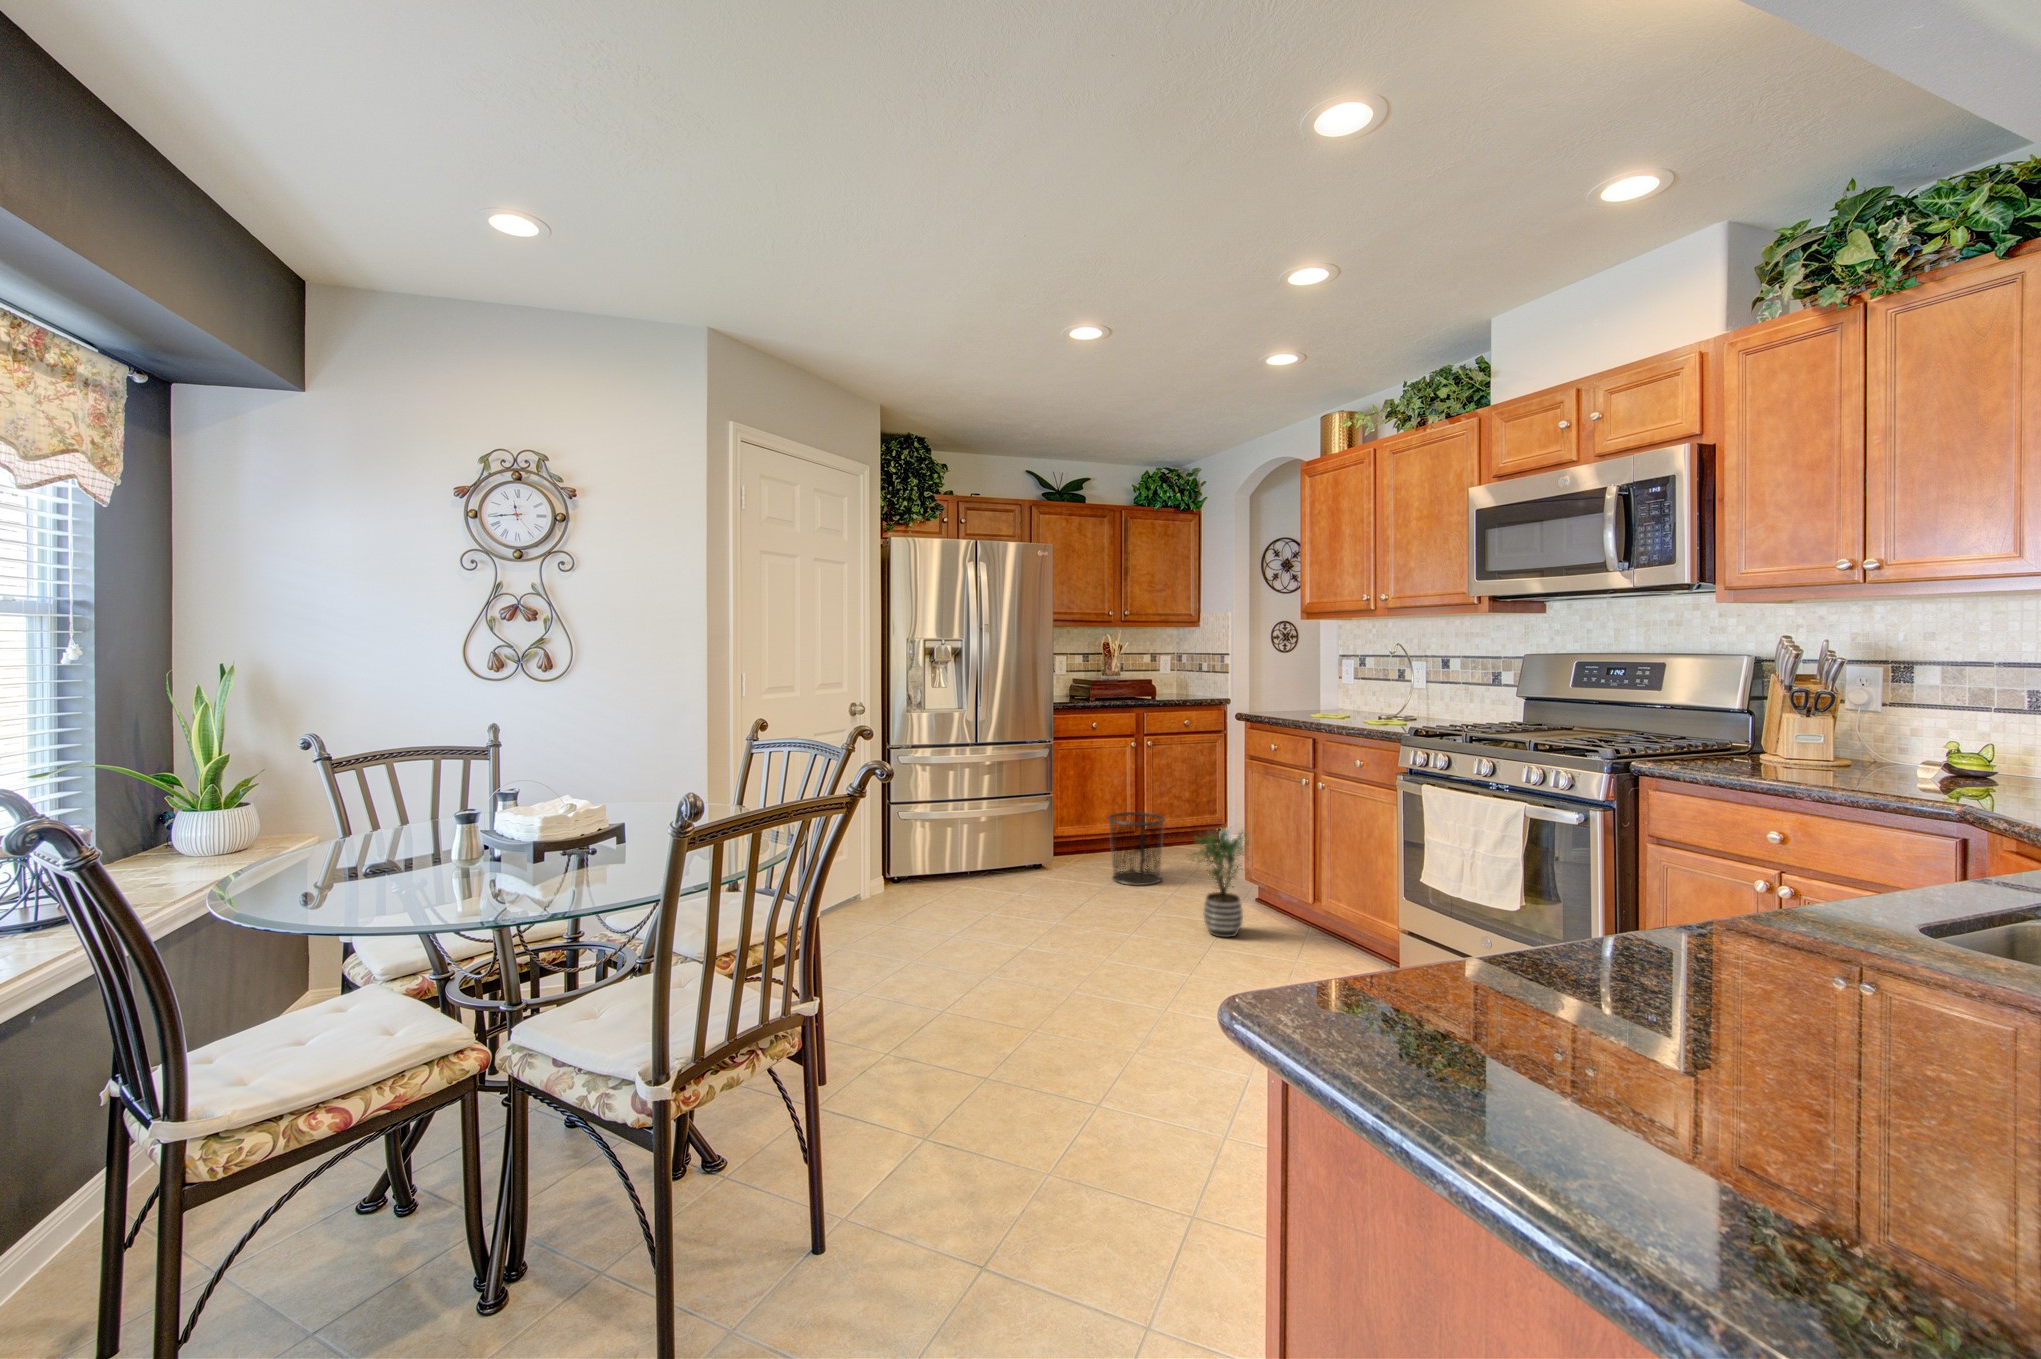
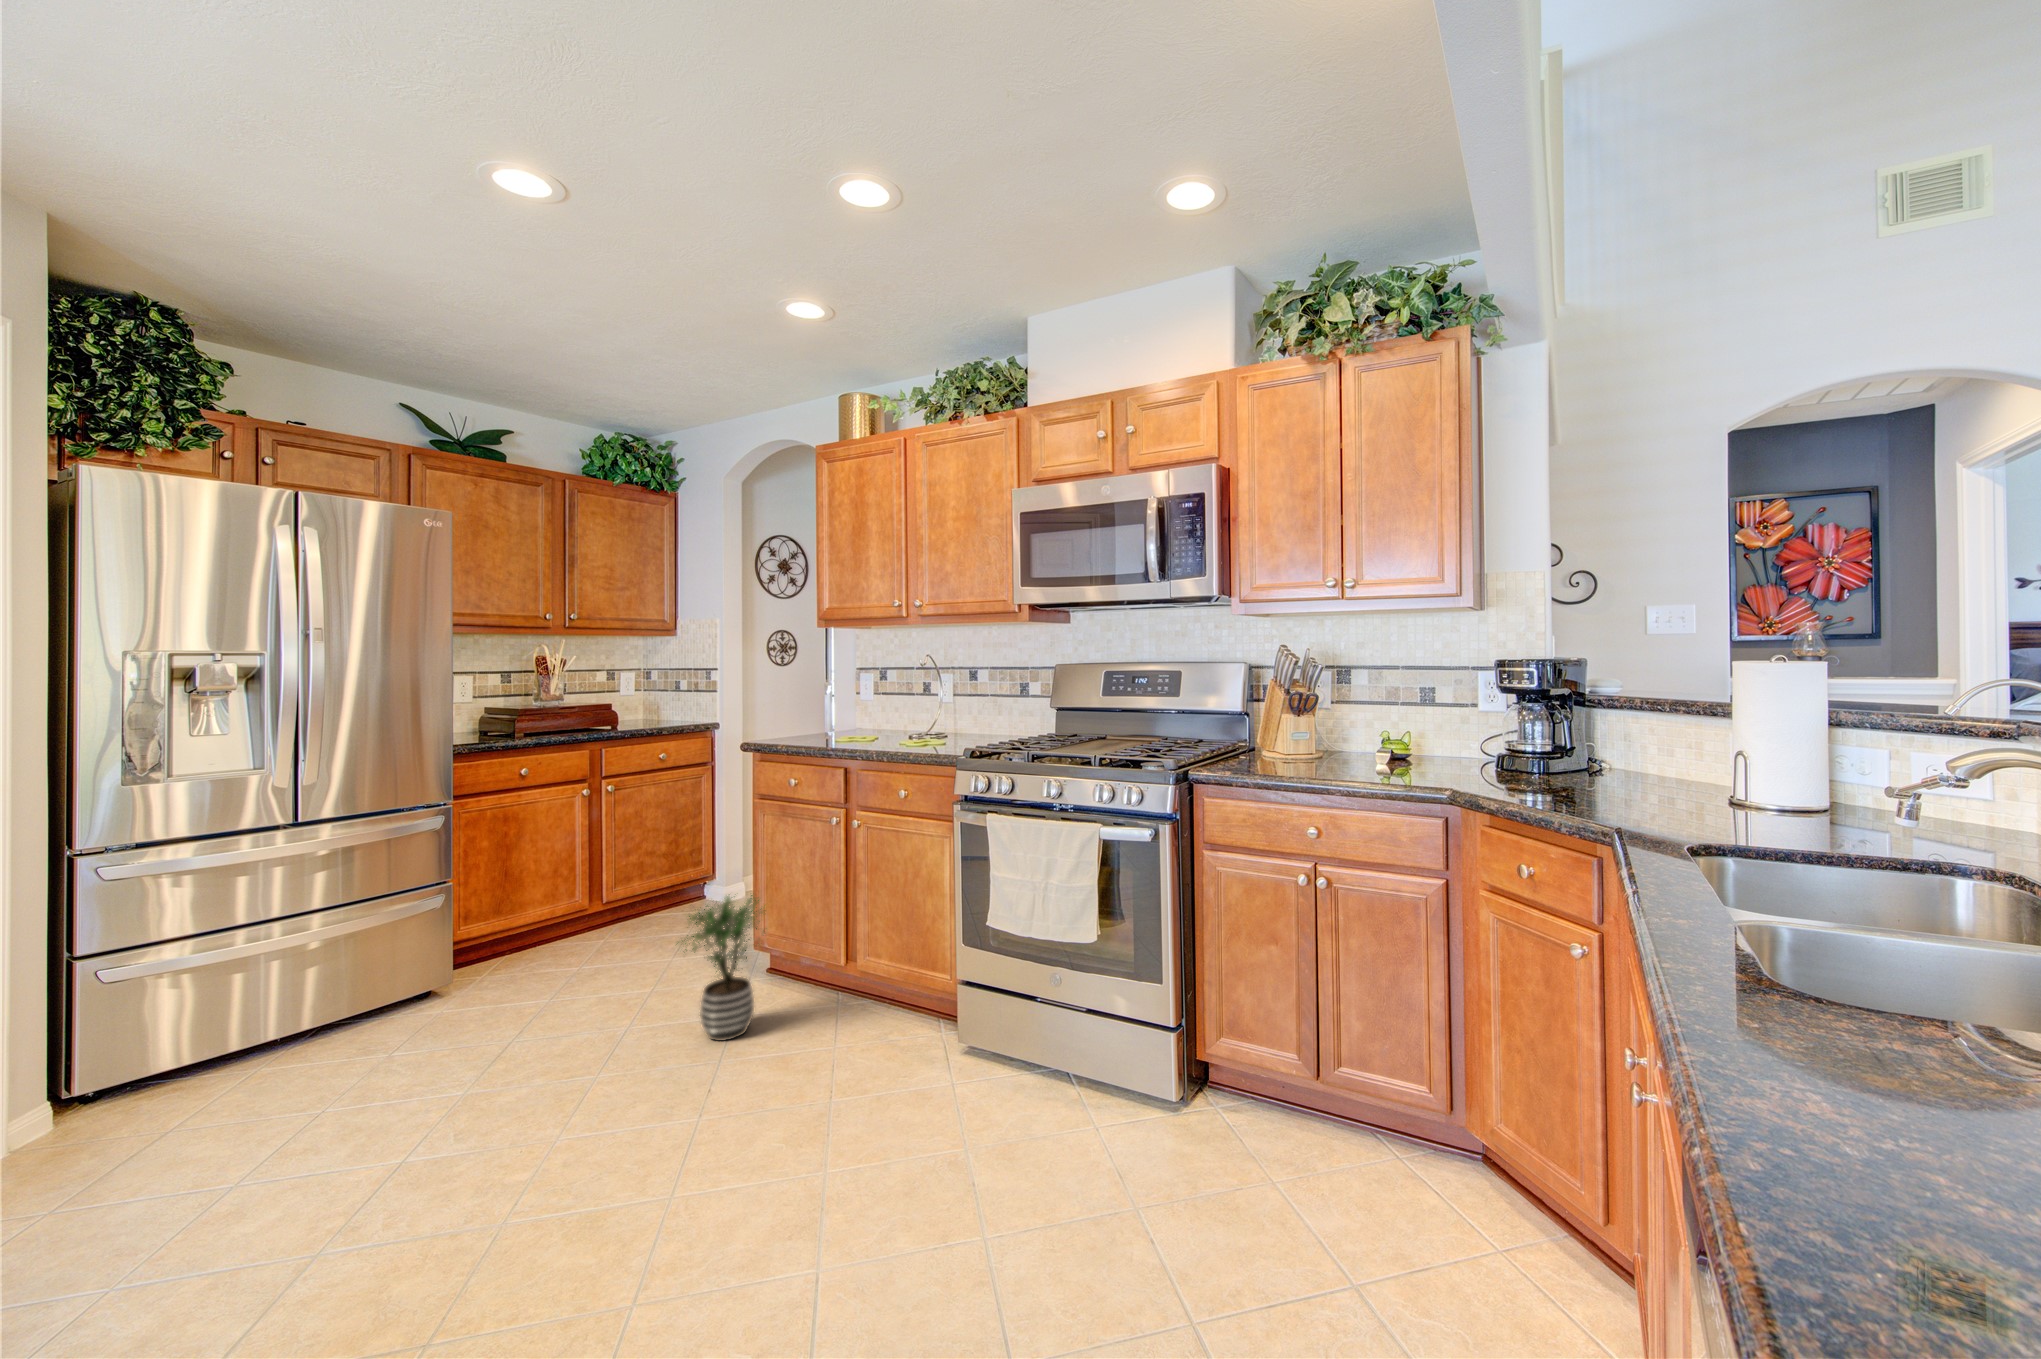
waste bin: present [1108,812,1165,886] -> none [546,881,636,987]

